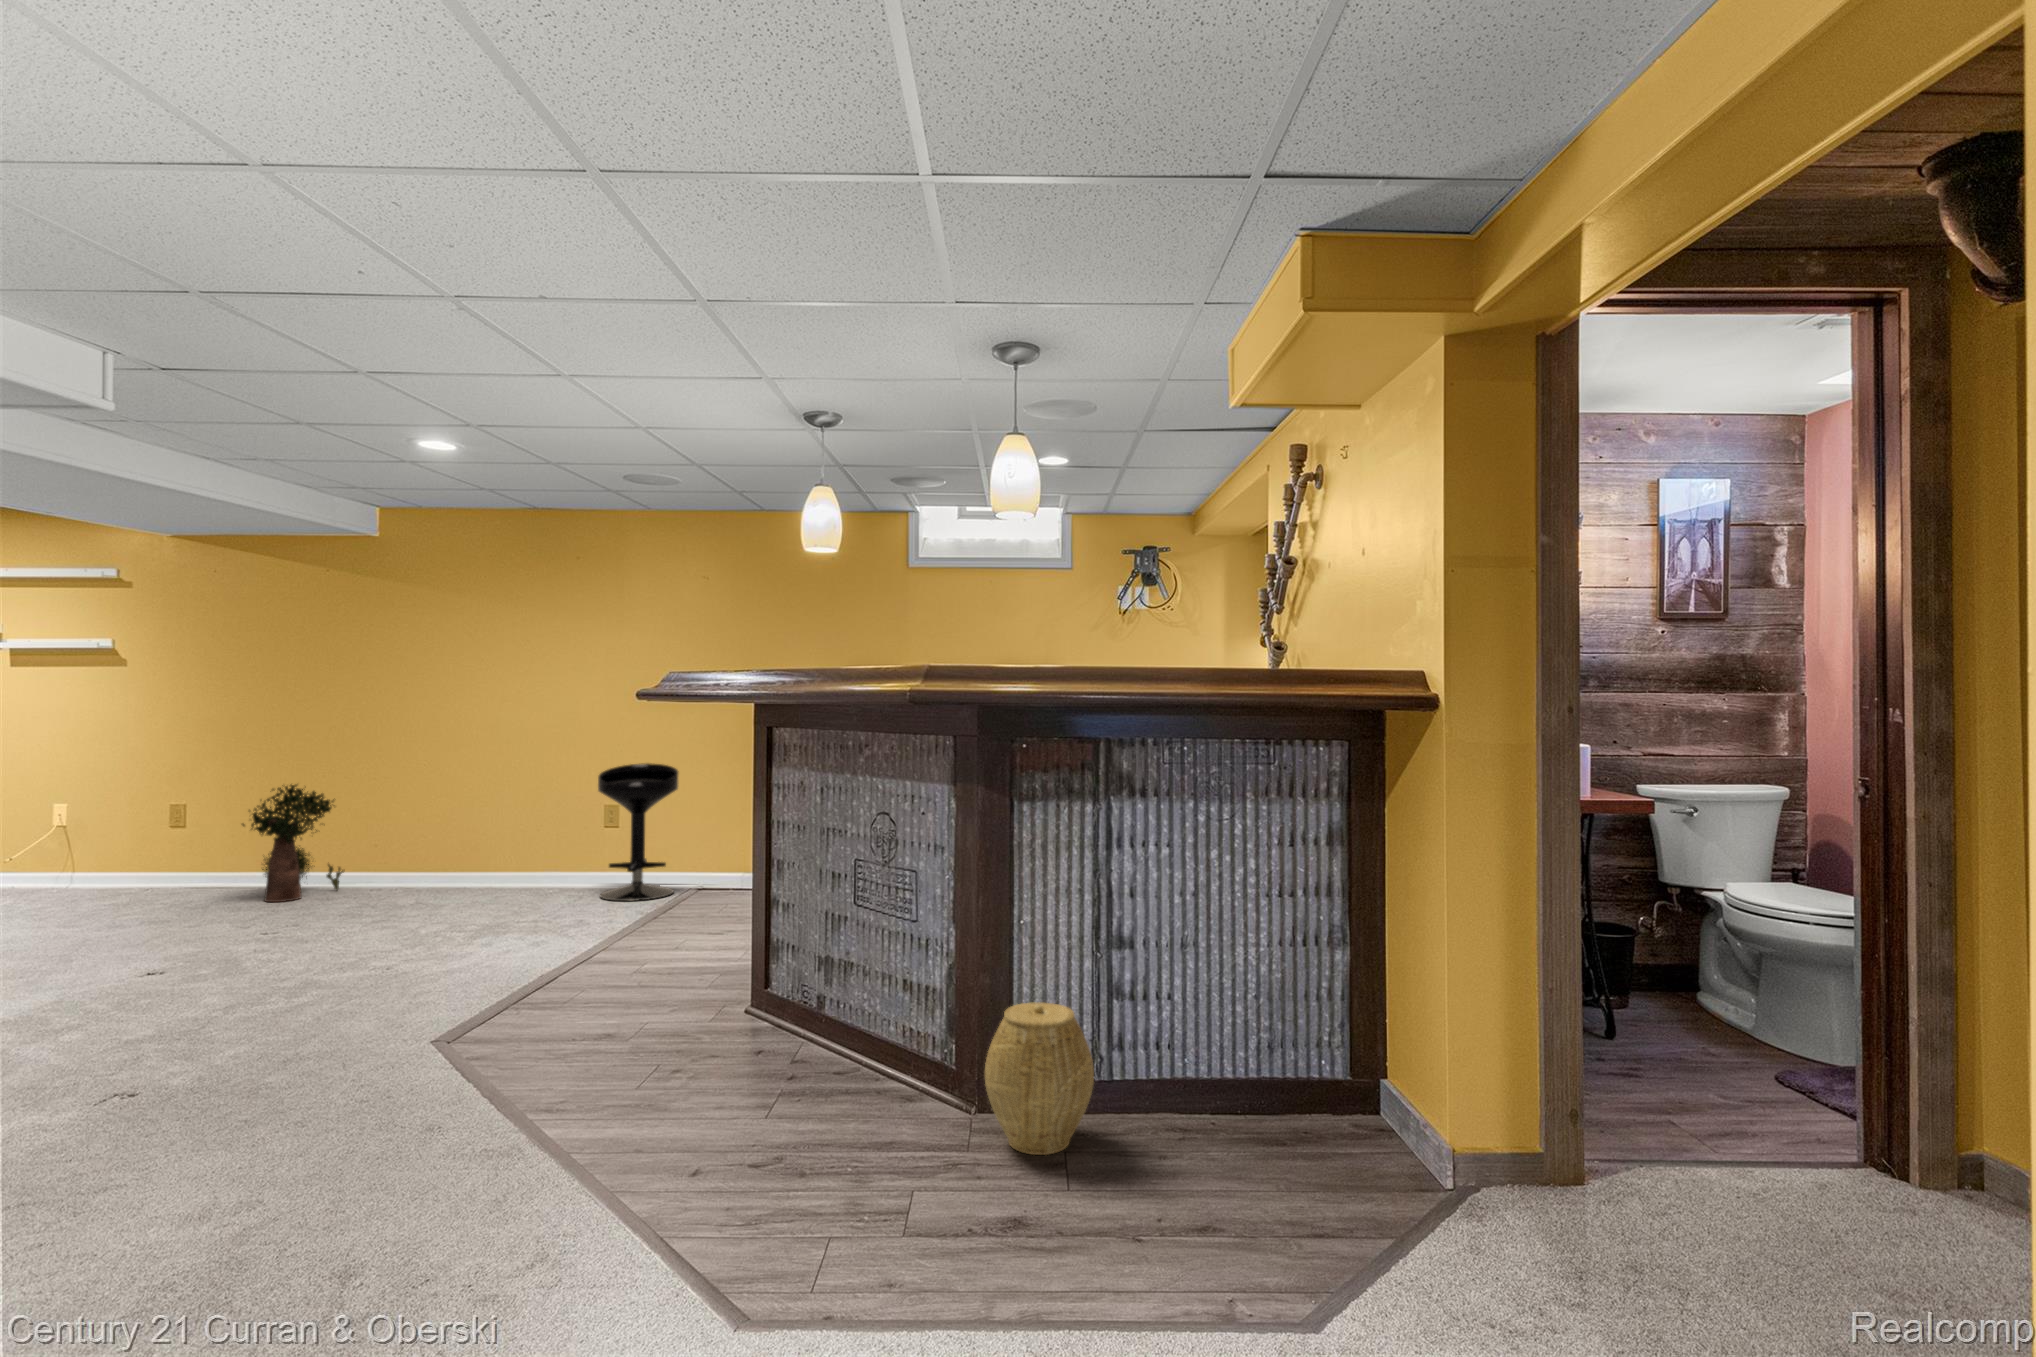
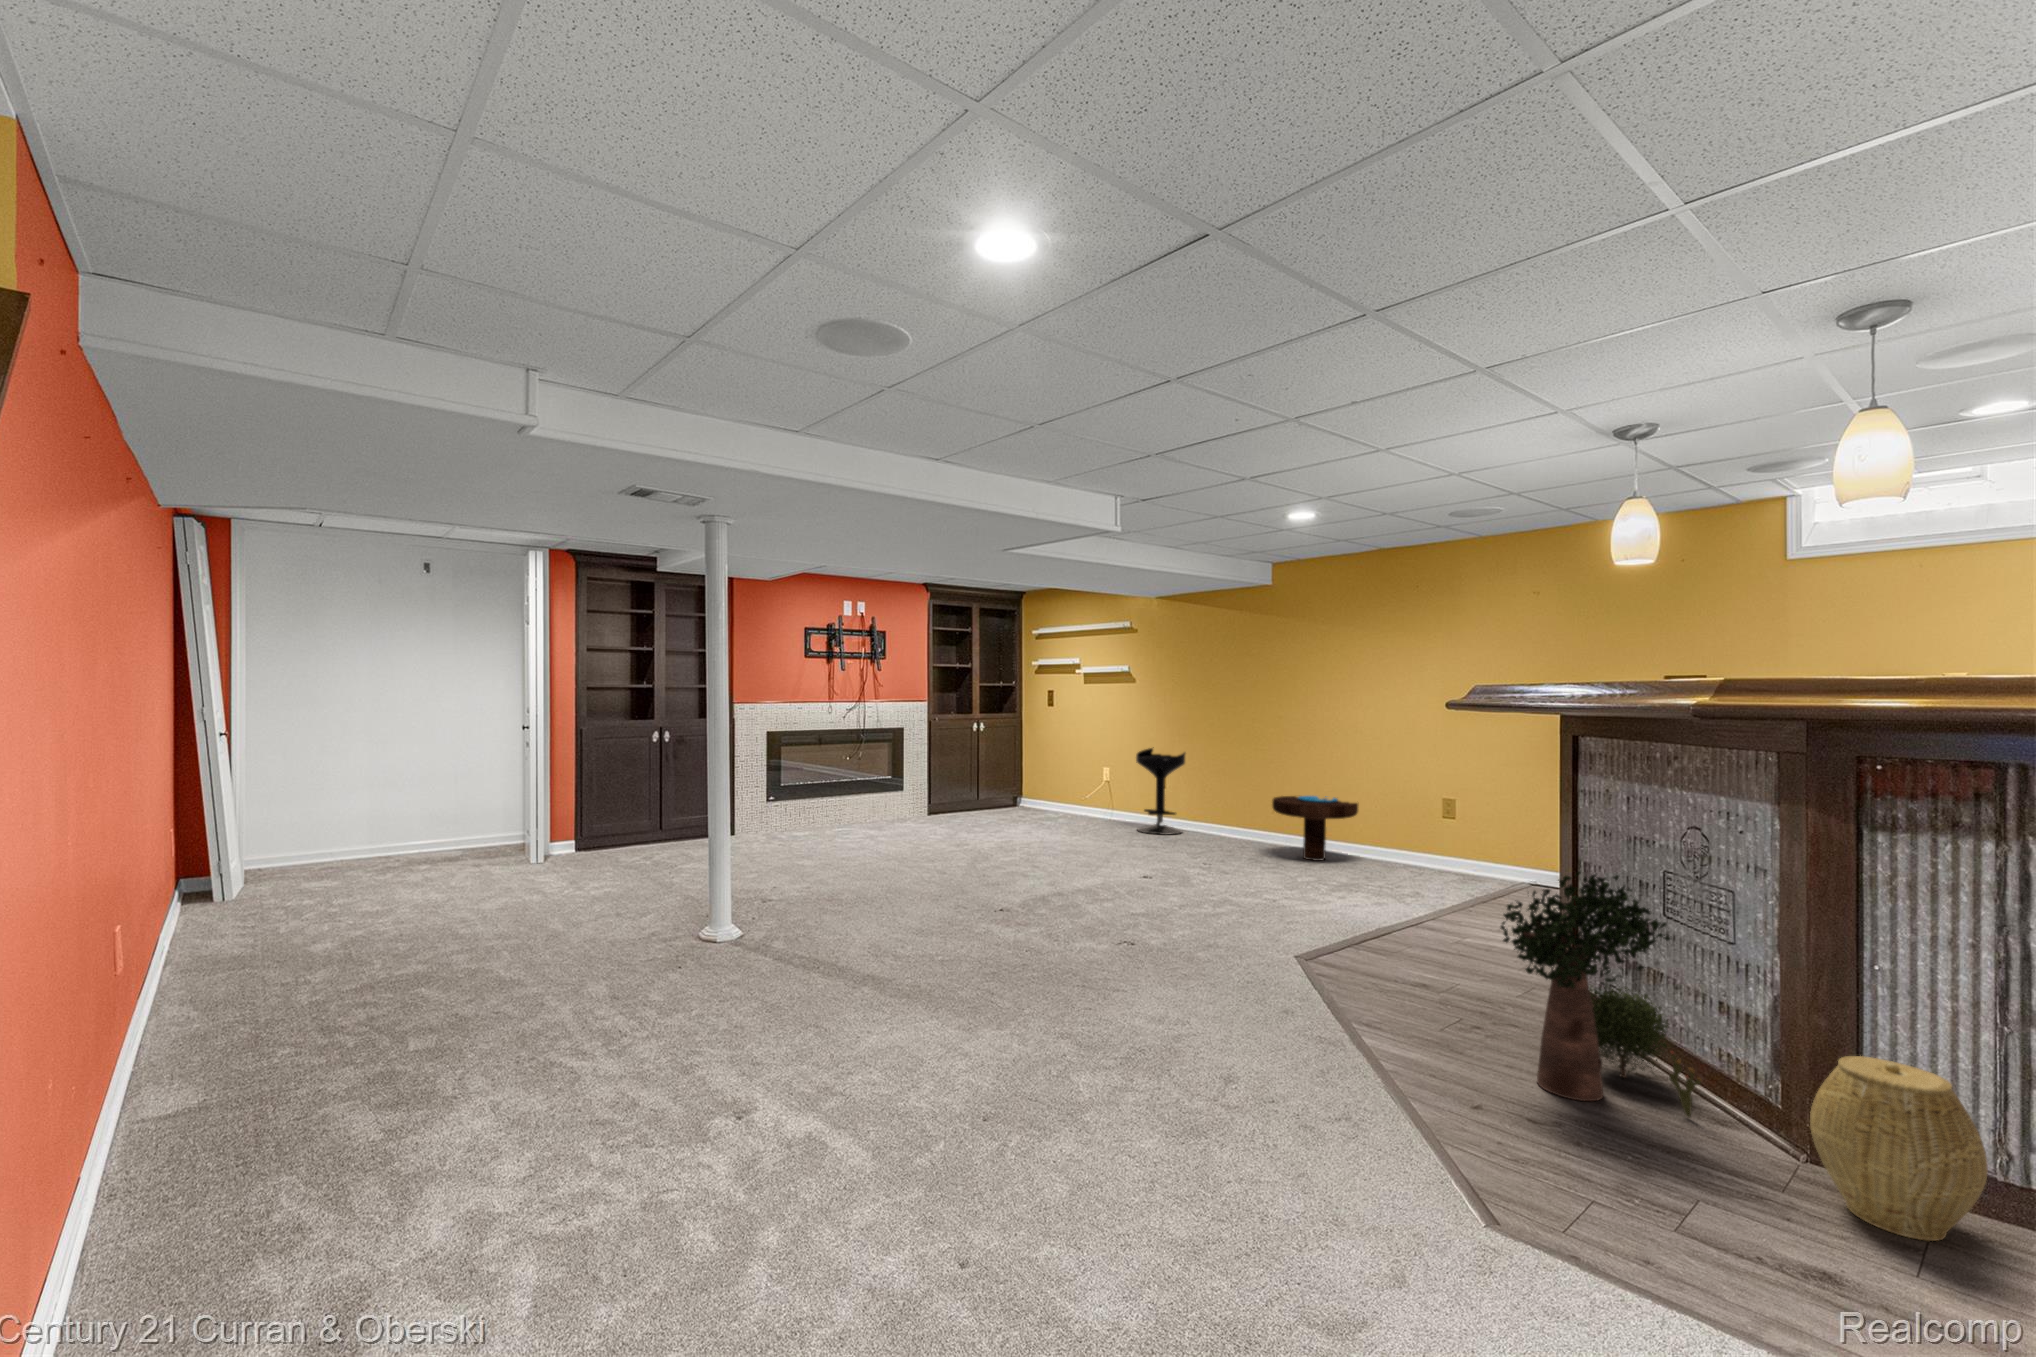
bar stool: present [598,763,678,901] -> present [1136,748,1185,835]
potted plant: present [242,785,344,902] -> present [1501,871,1701,1117]
side table: none [374,815,498,901] -> present [1272,796,1358,861]

